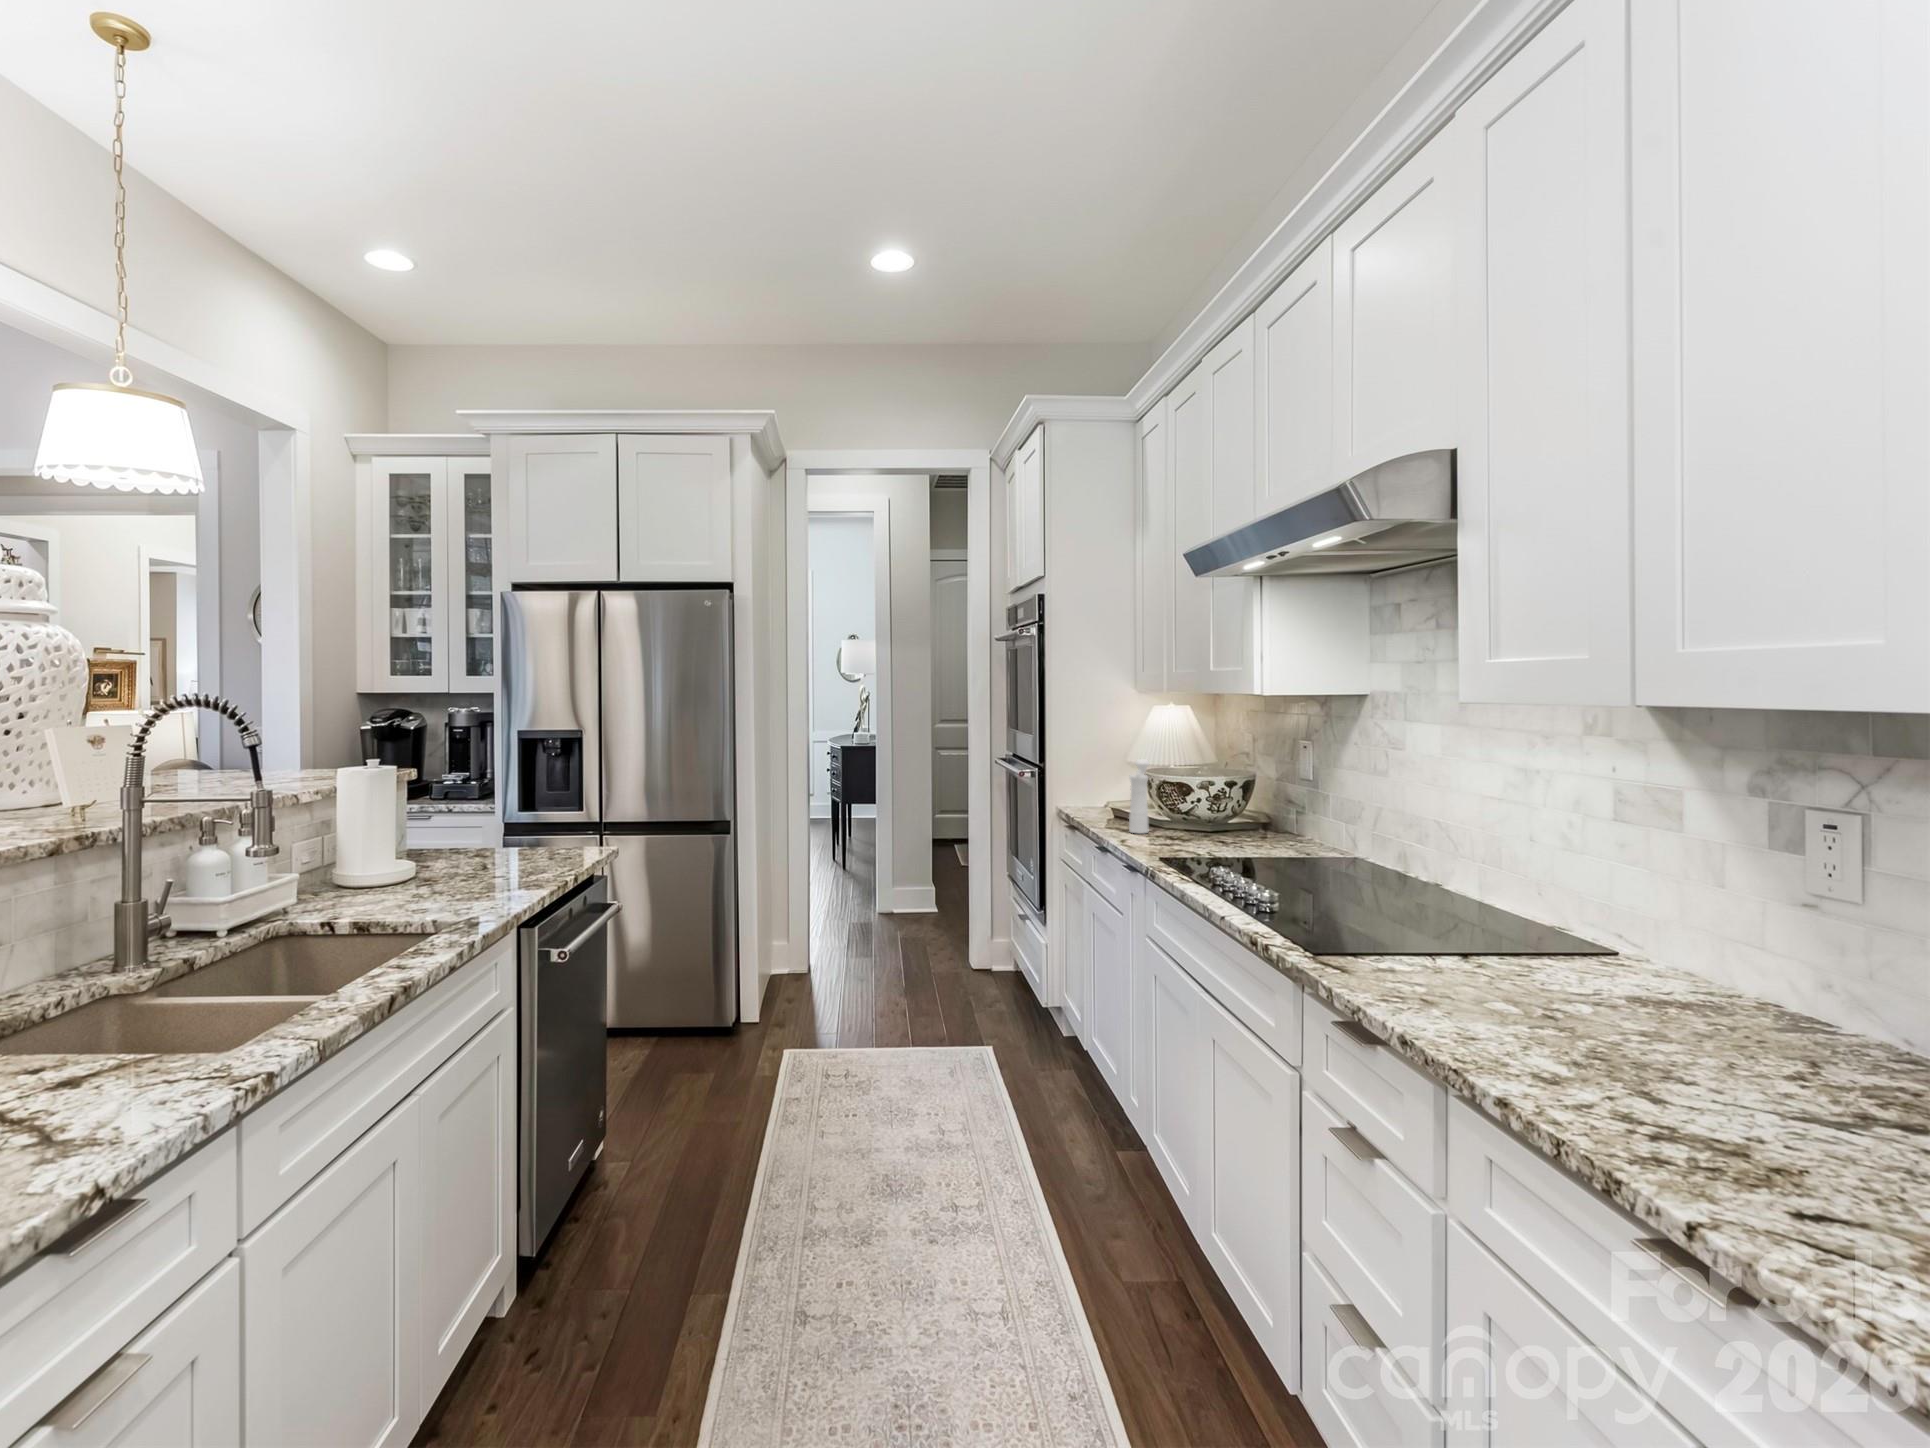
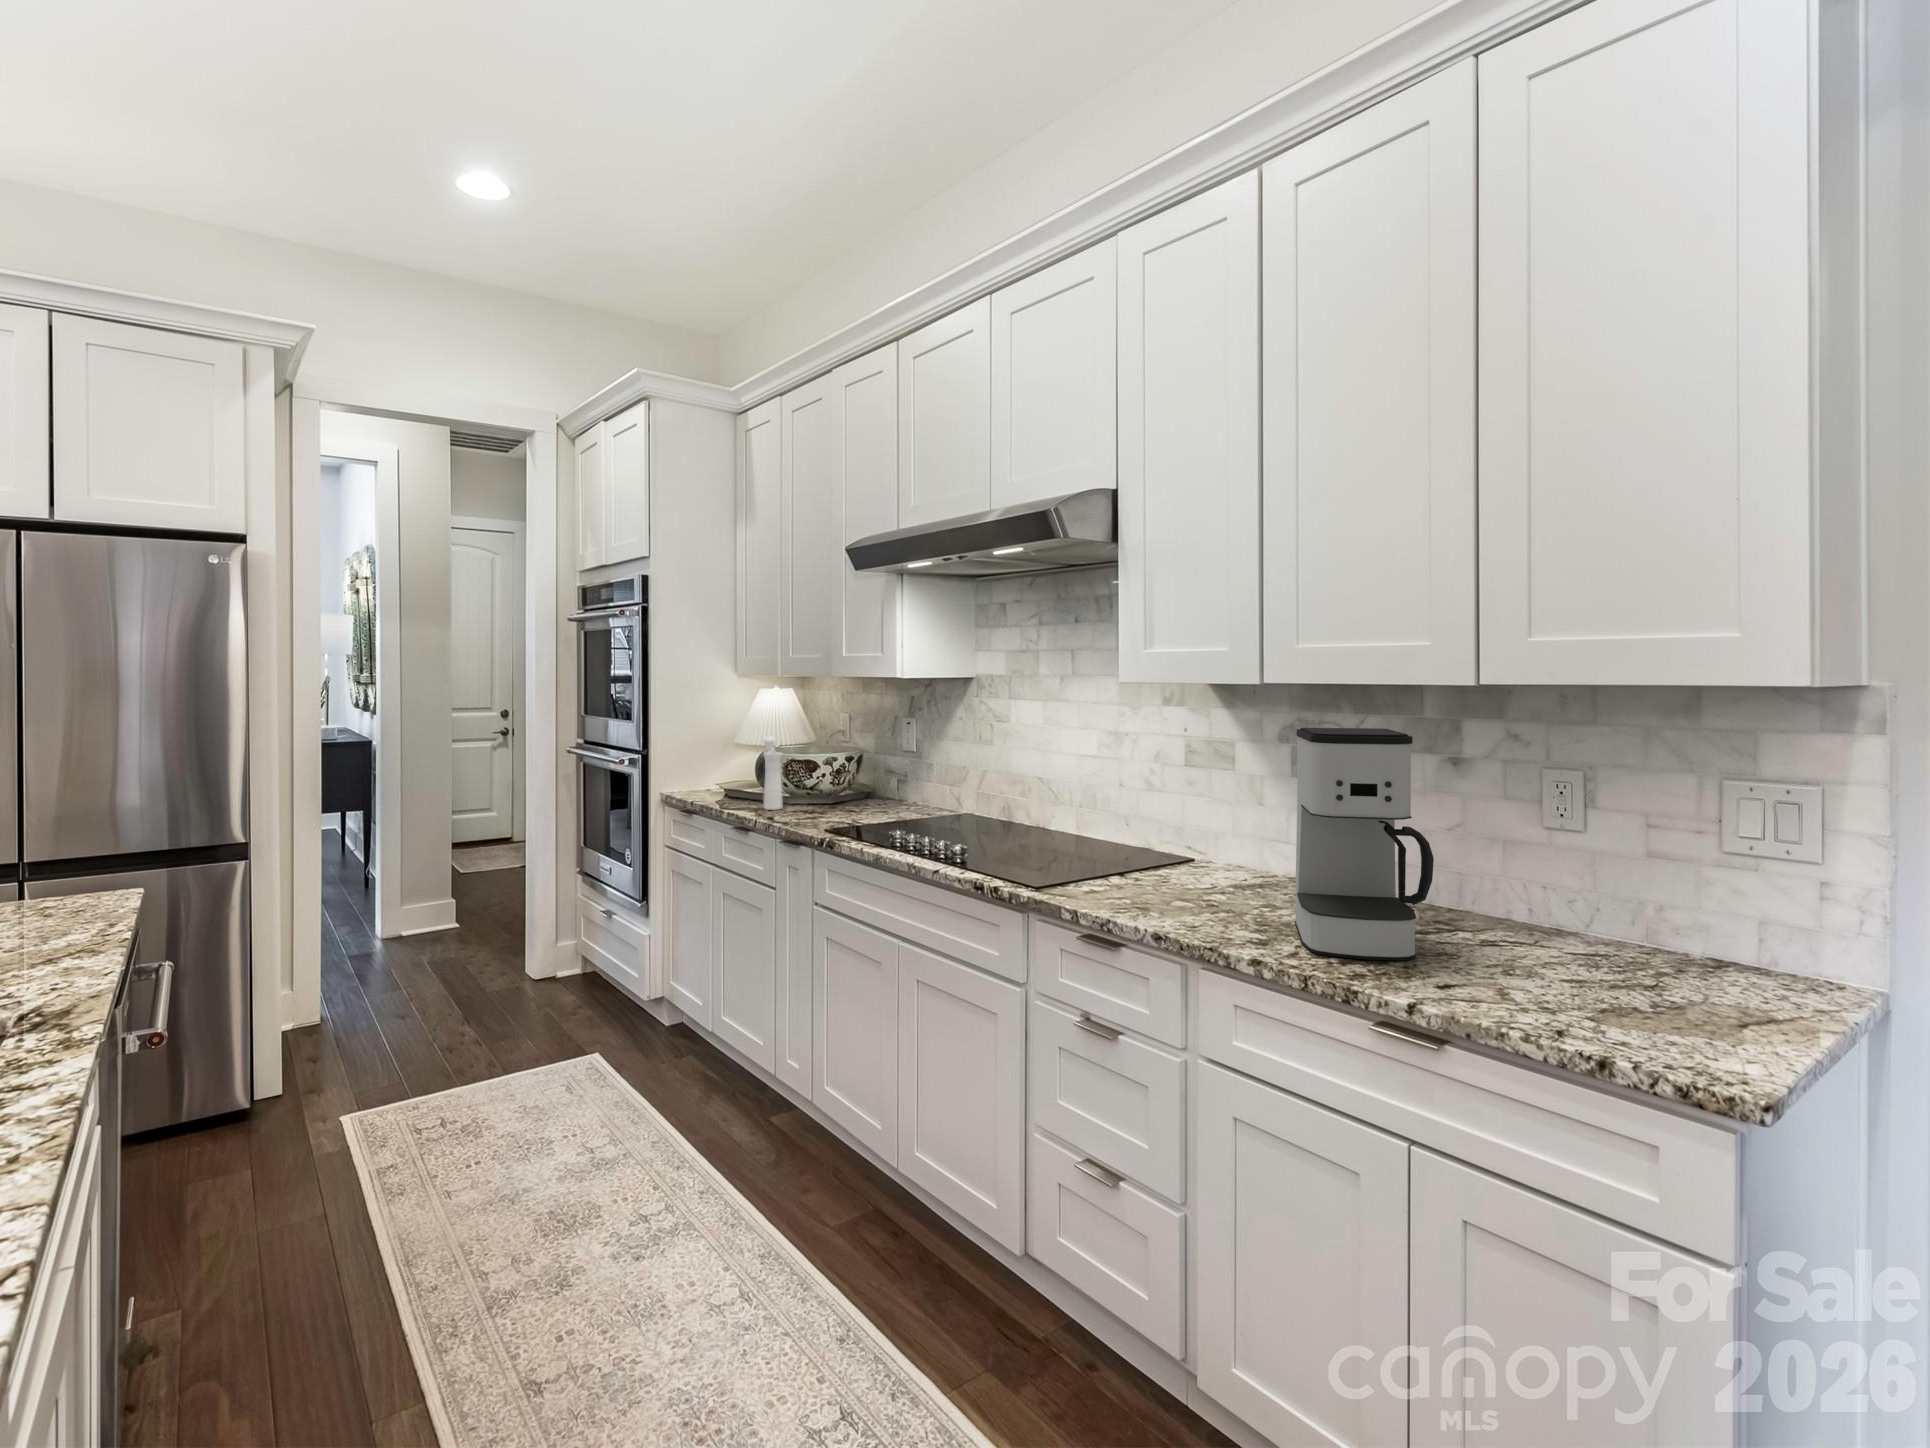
coffee maker: none [1605,786,1854,1158] -> present [1295,728,1434,961]

